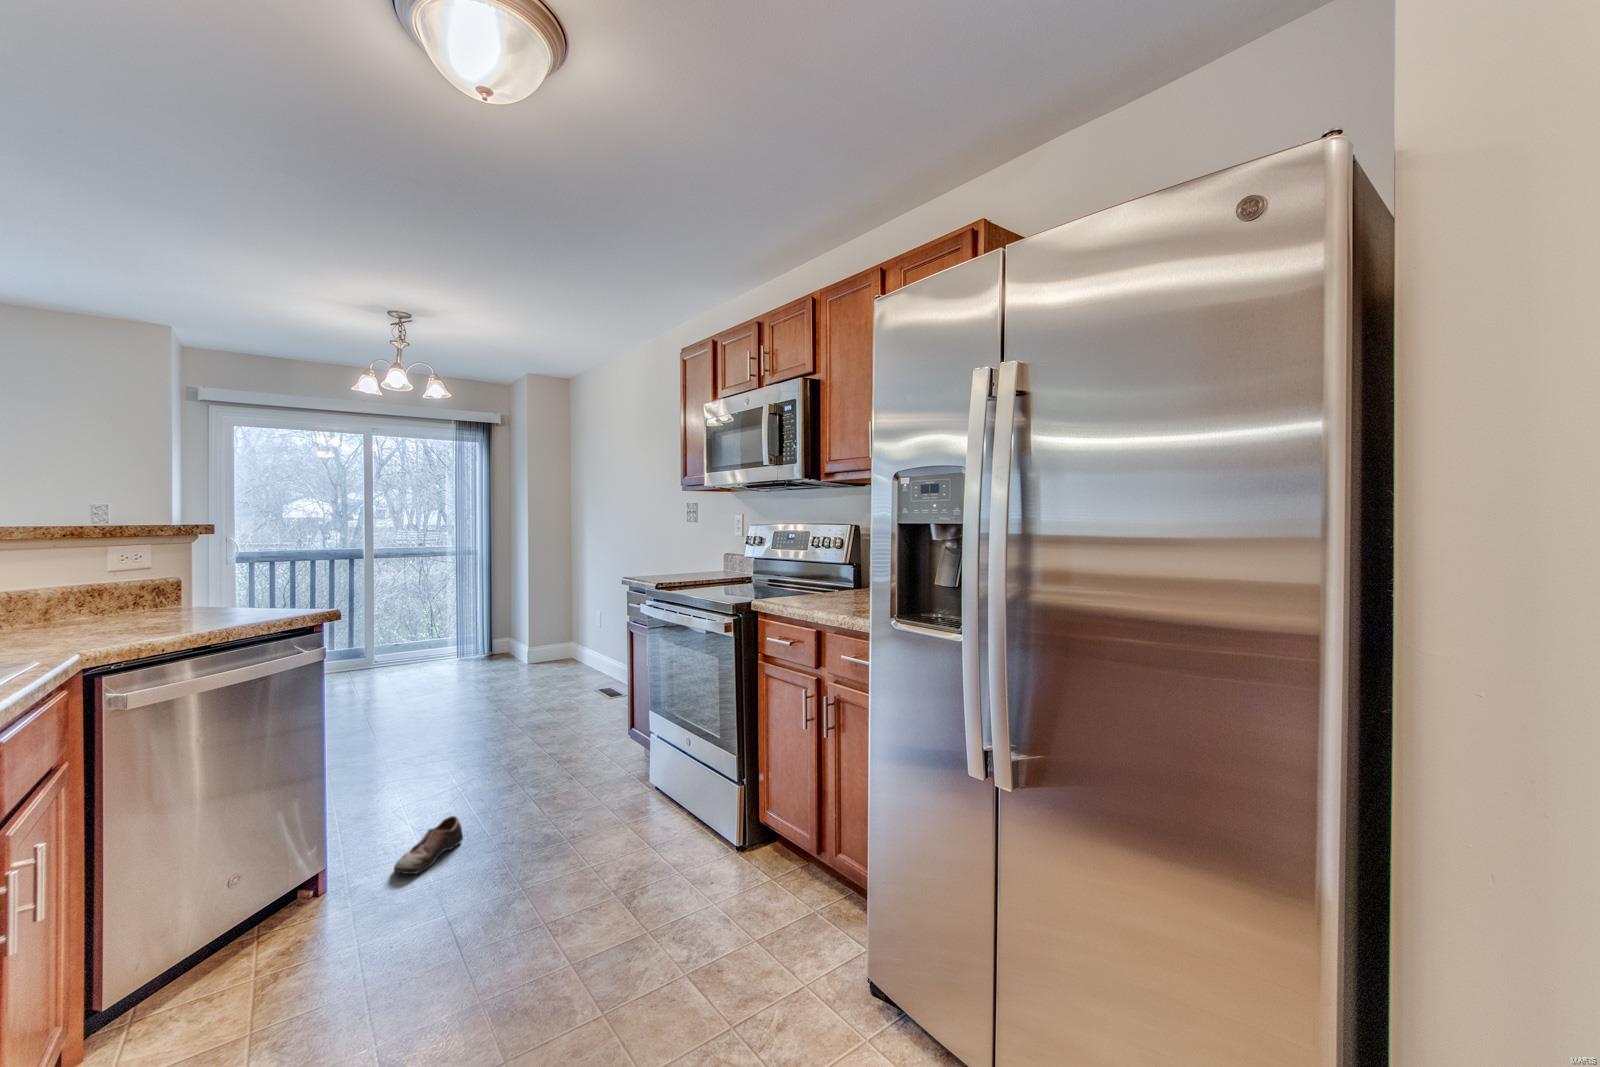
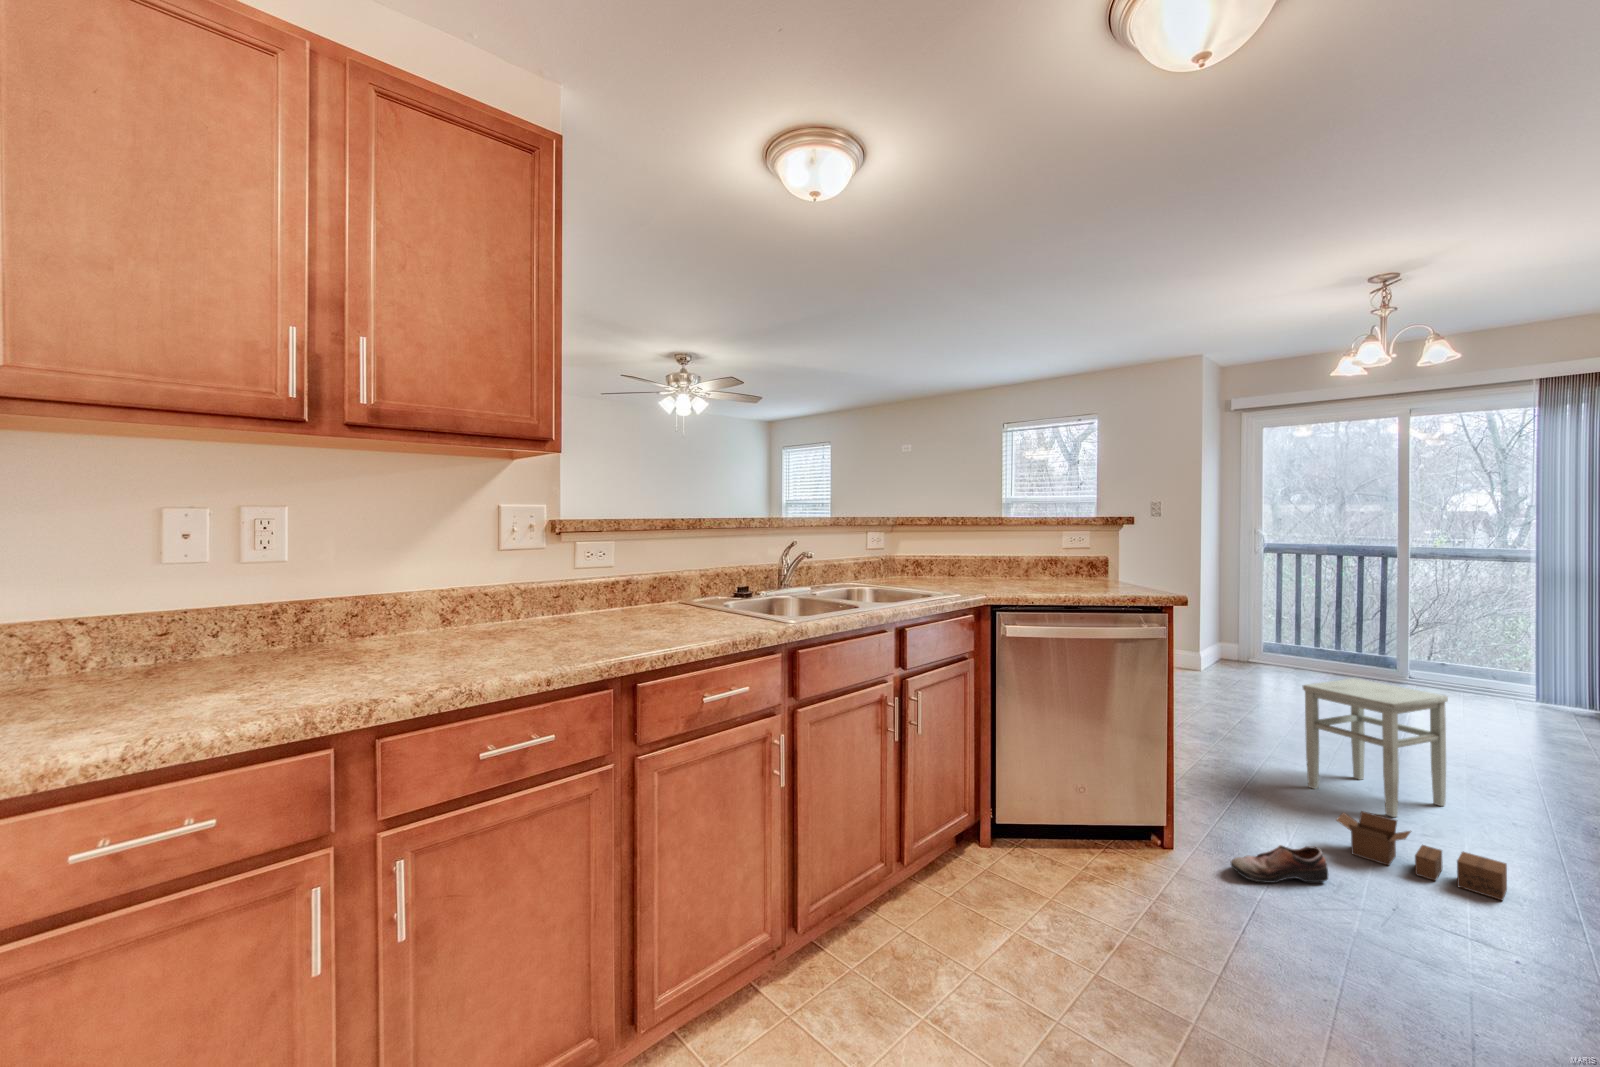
stool: none [378,666,475,779] -> present [1303,678,1448,817]
cardboard box: none [443,768,546,813] -> present [1337,811,1507,900]

